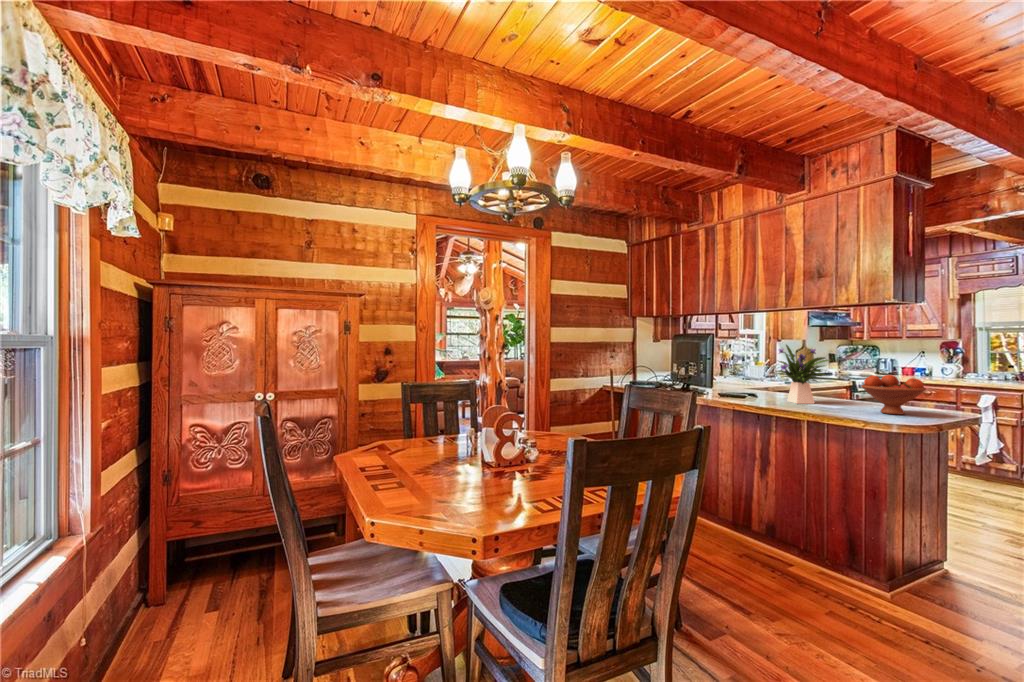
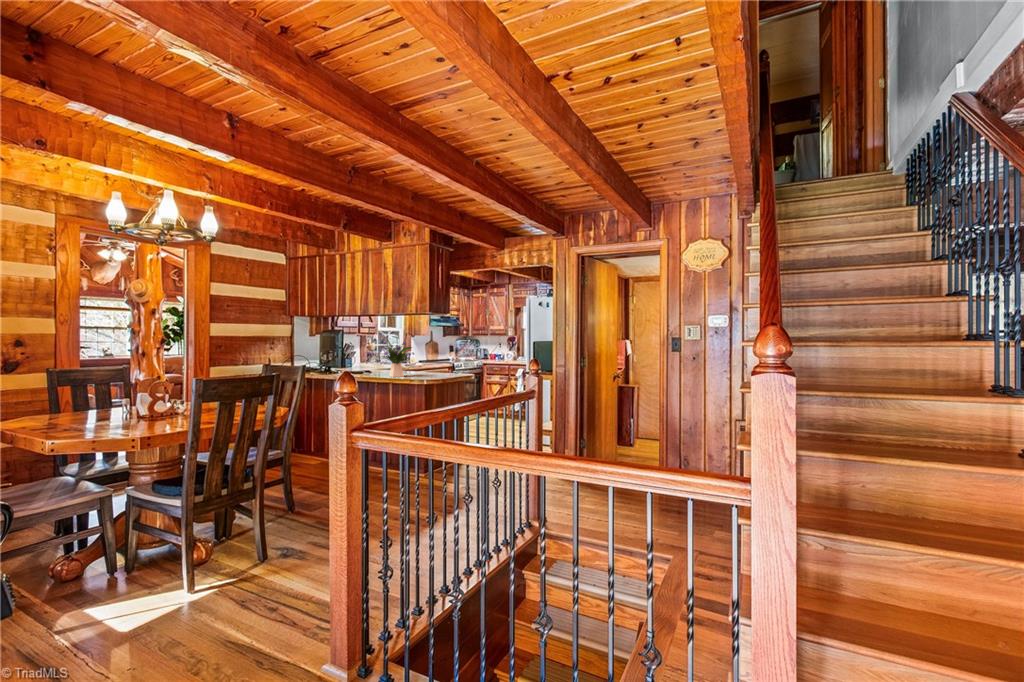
fruit bowl: present [861,375,926,415] -> none [423,357,453,380]

